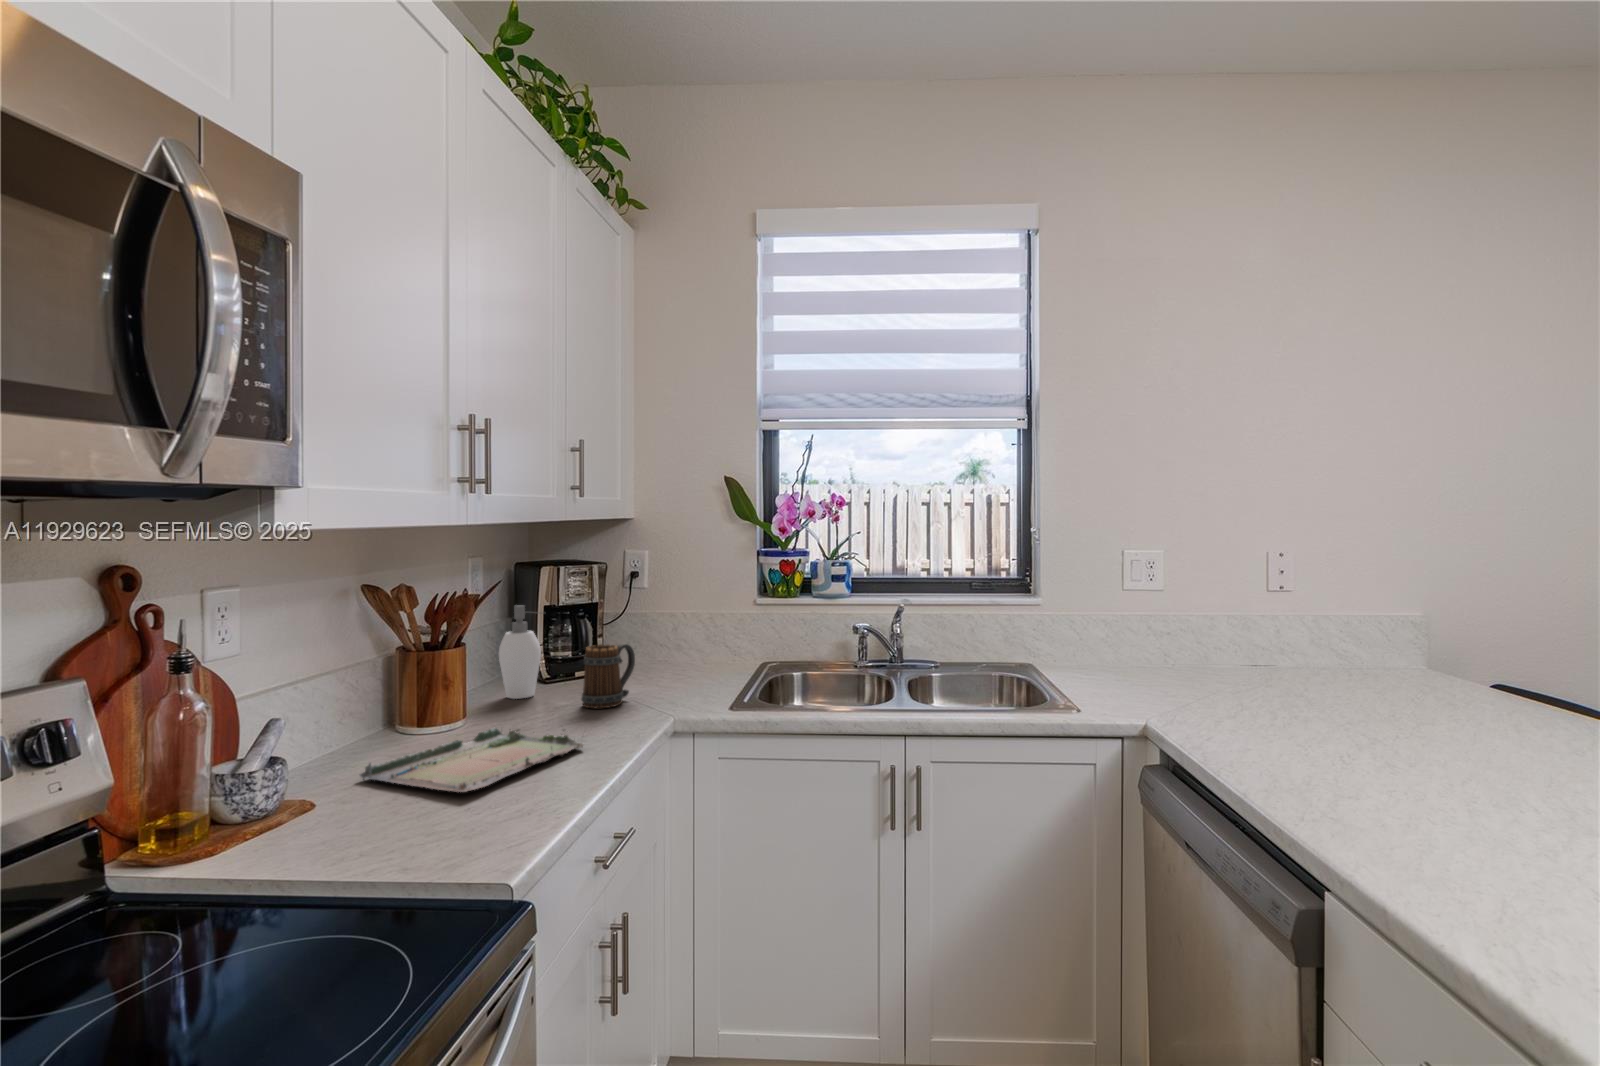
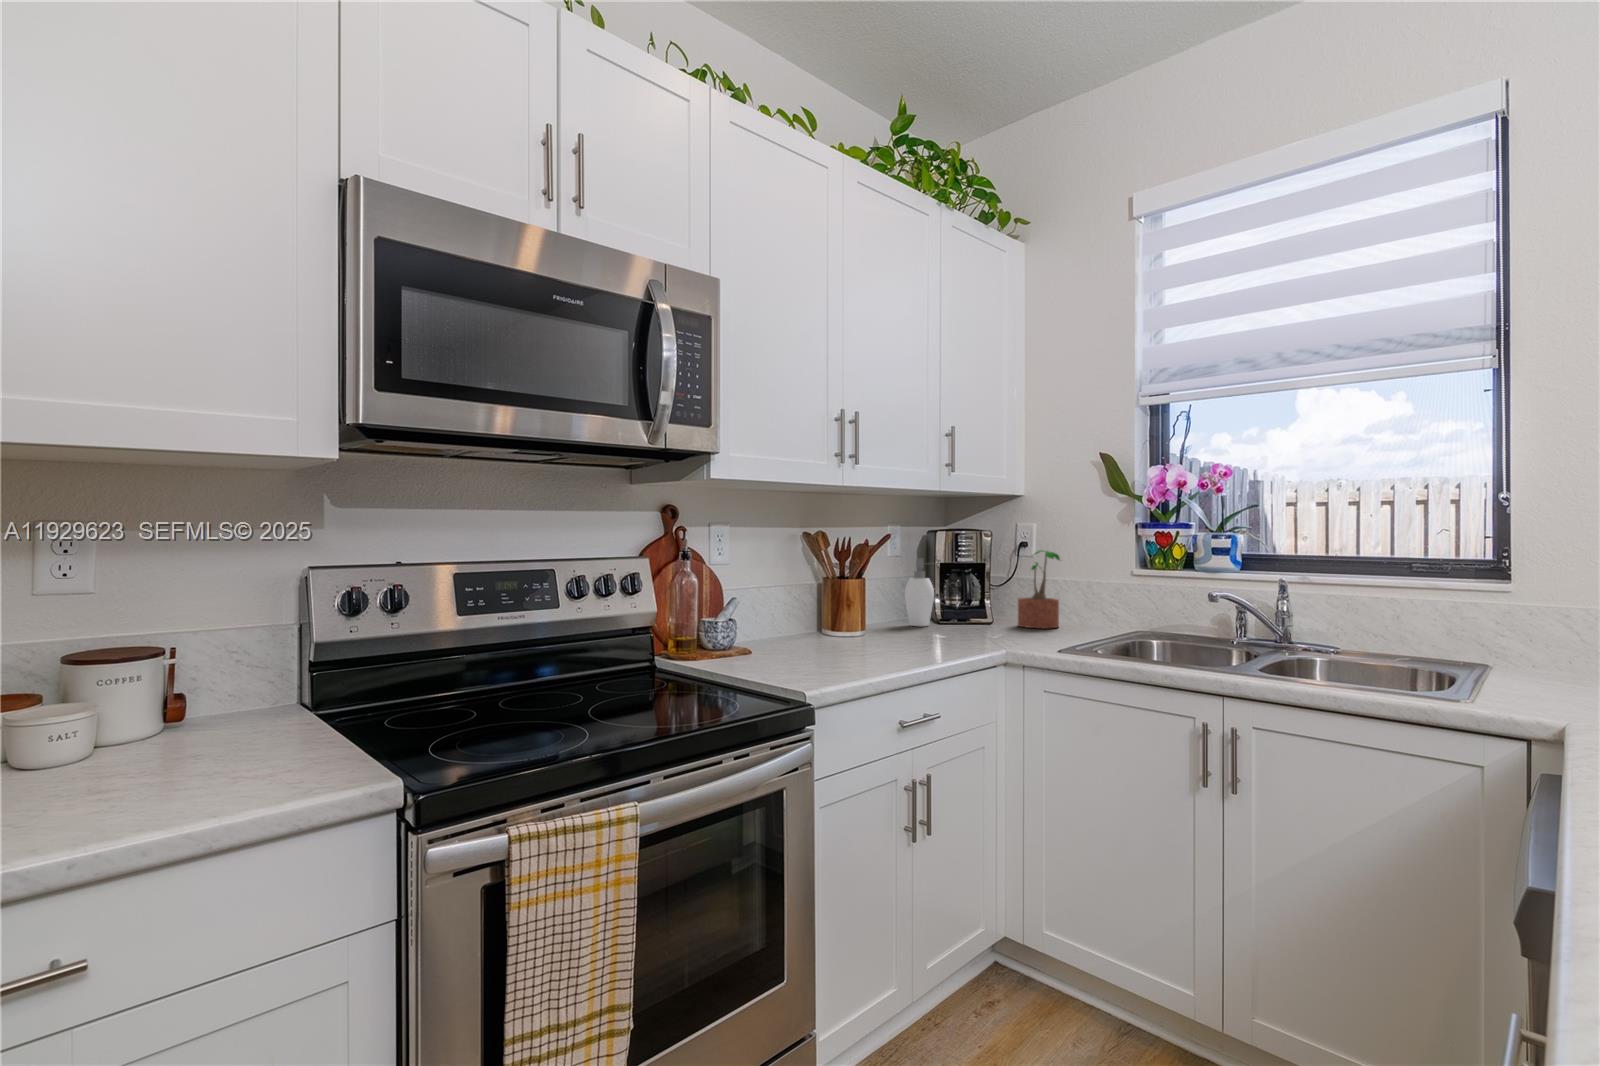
potted plant: none [640,583,688,681] -> present [1018,550,1060,628]
mug: present [581,644,635,708] -> none [952,589,997,636]
tray: present [360,728,583,792] -> none [782,633,923,655]

